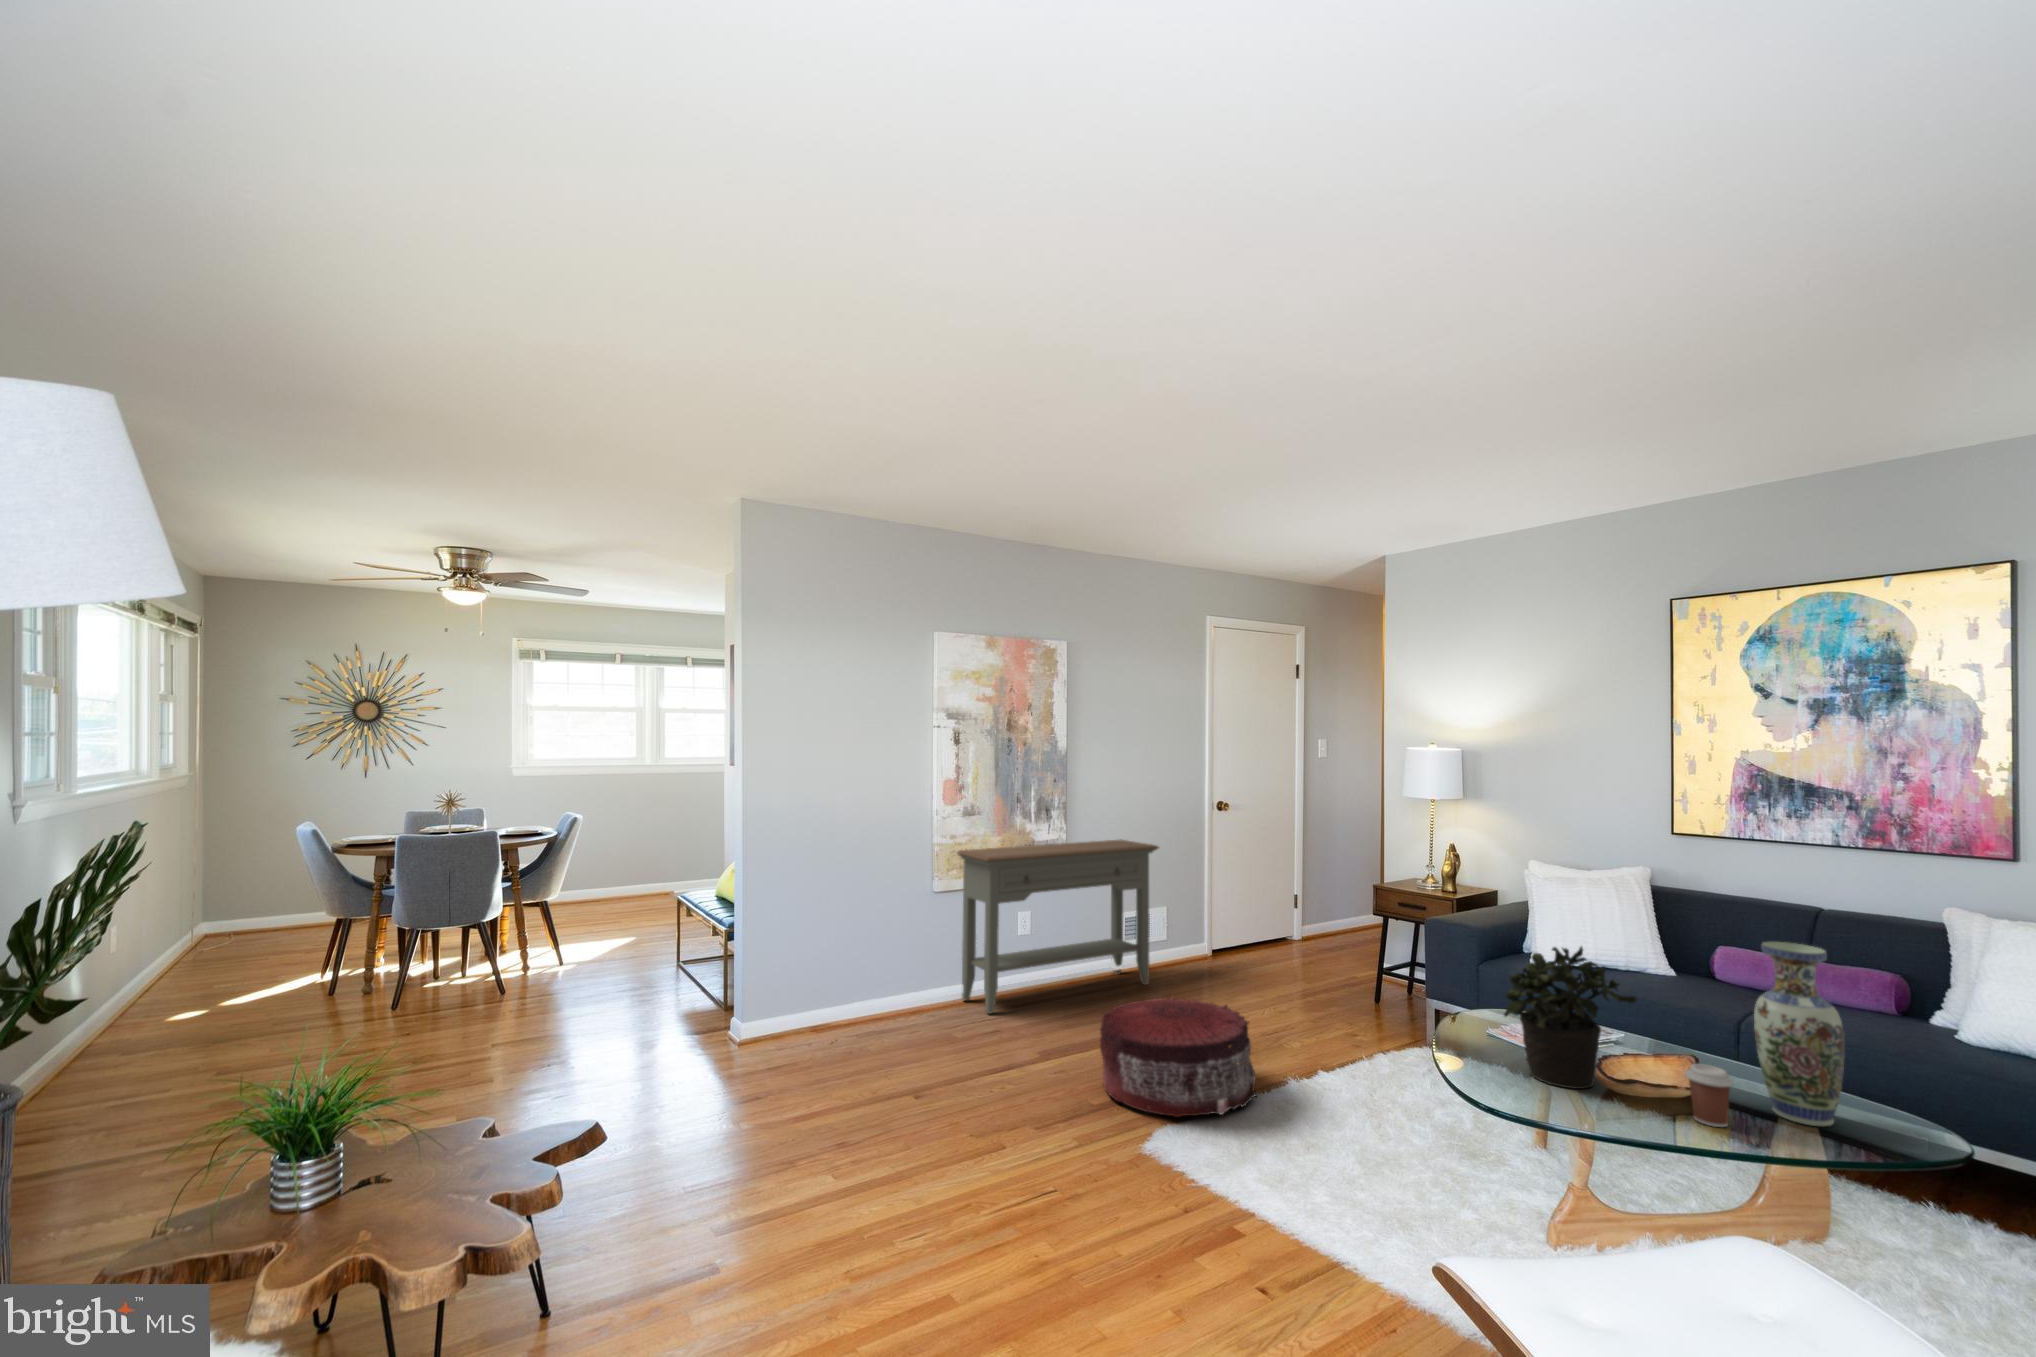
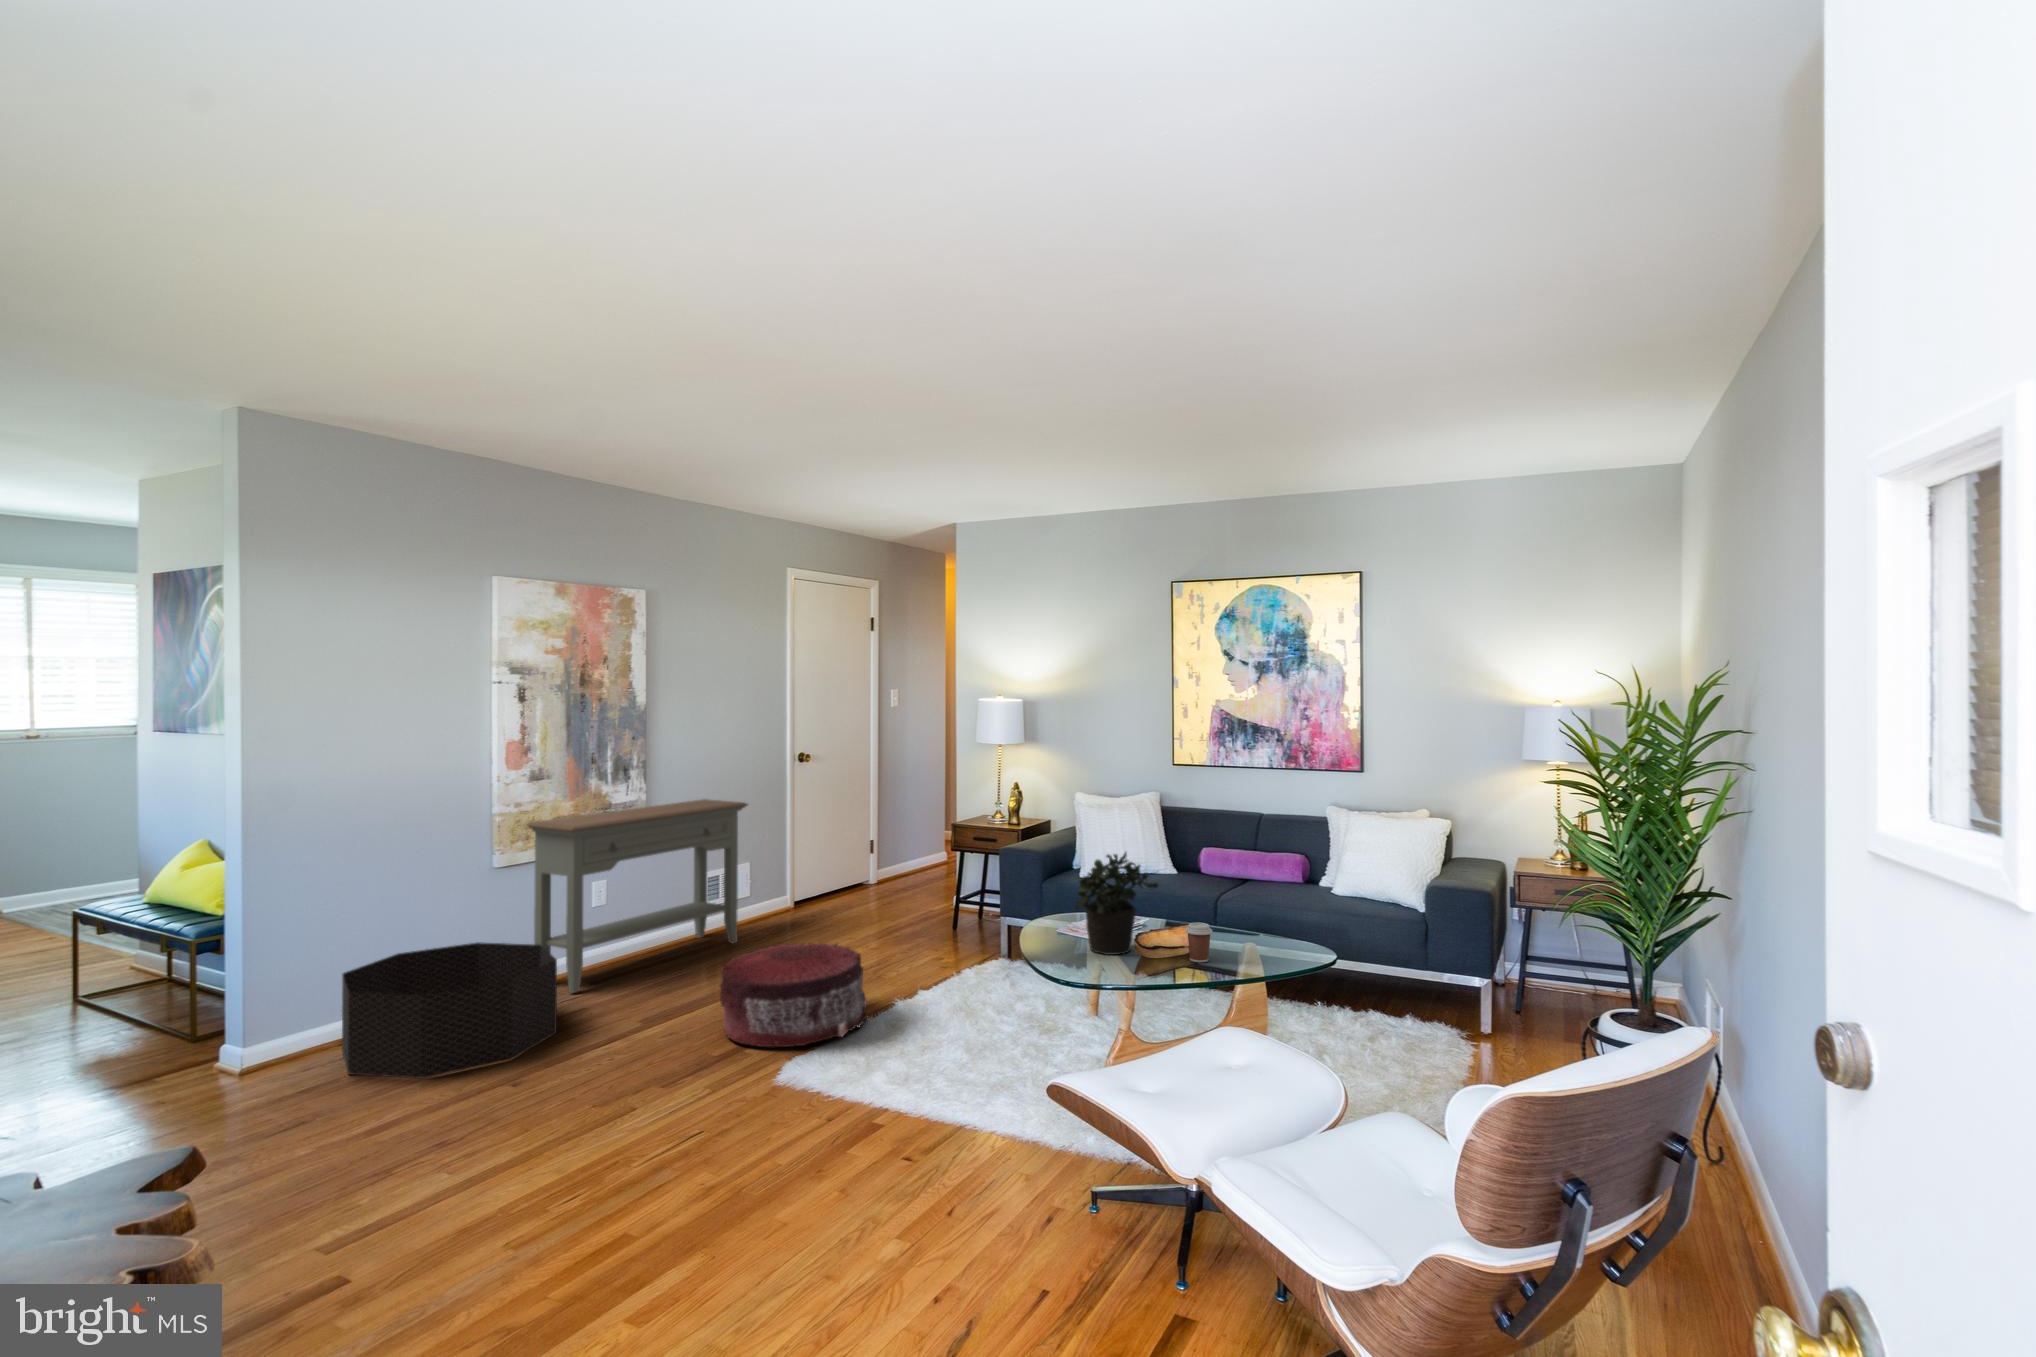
vase: present [1754,942,1845,1126] -> none [1224,835,1270,953]
basket: none [793,955,961,1076] -> present [342,942,557,1078]

